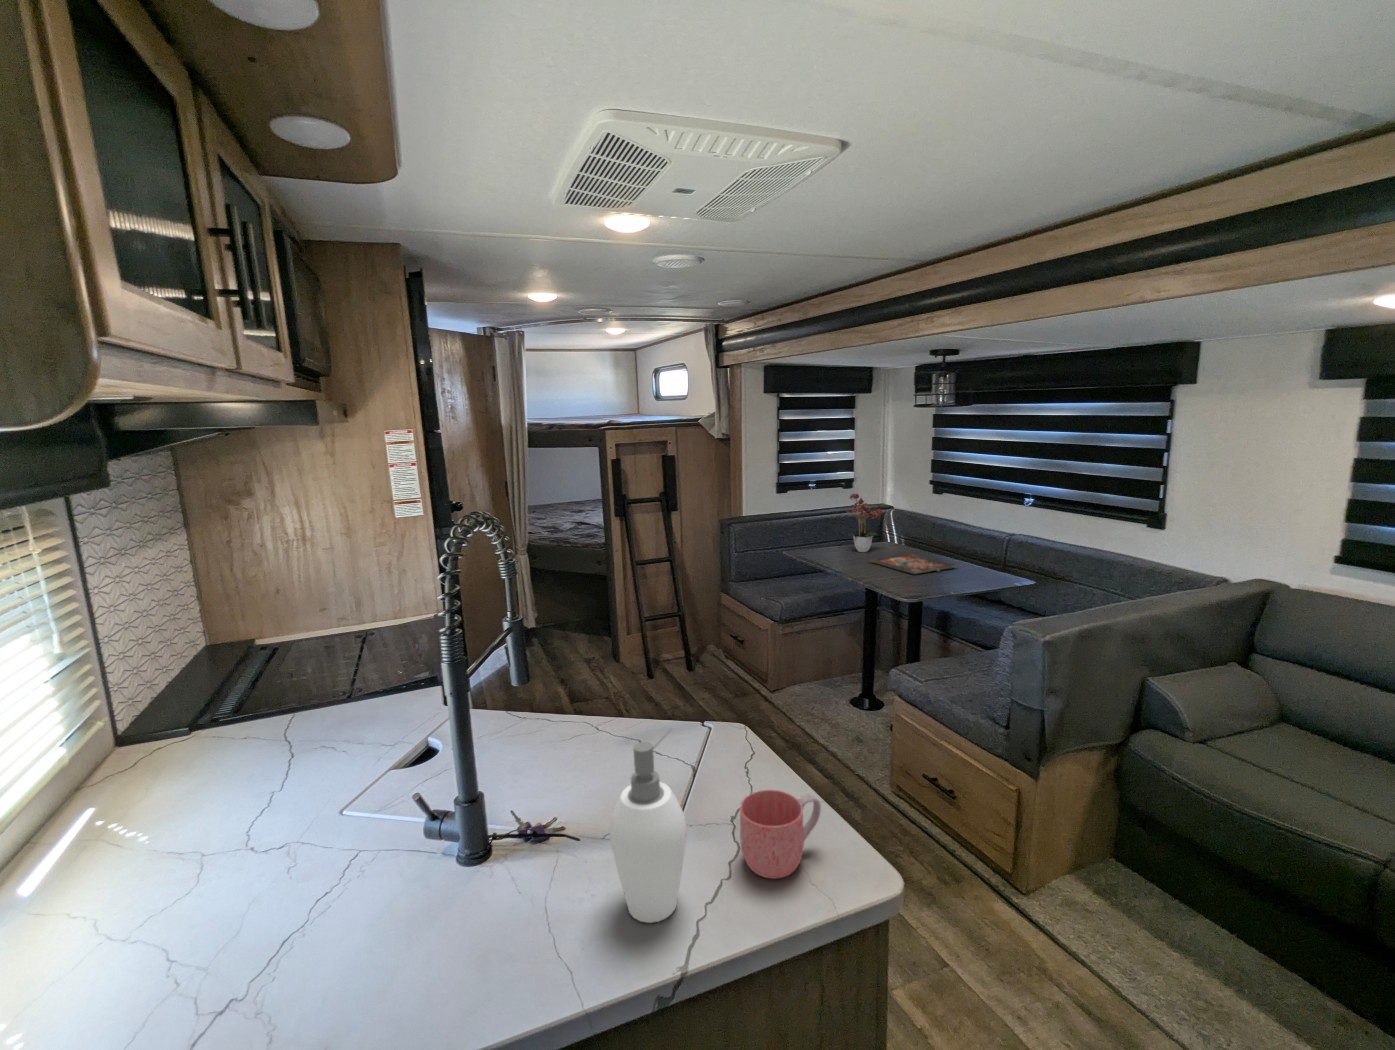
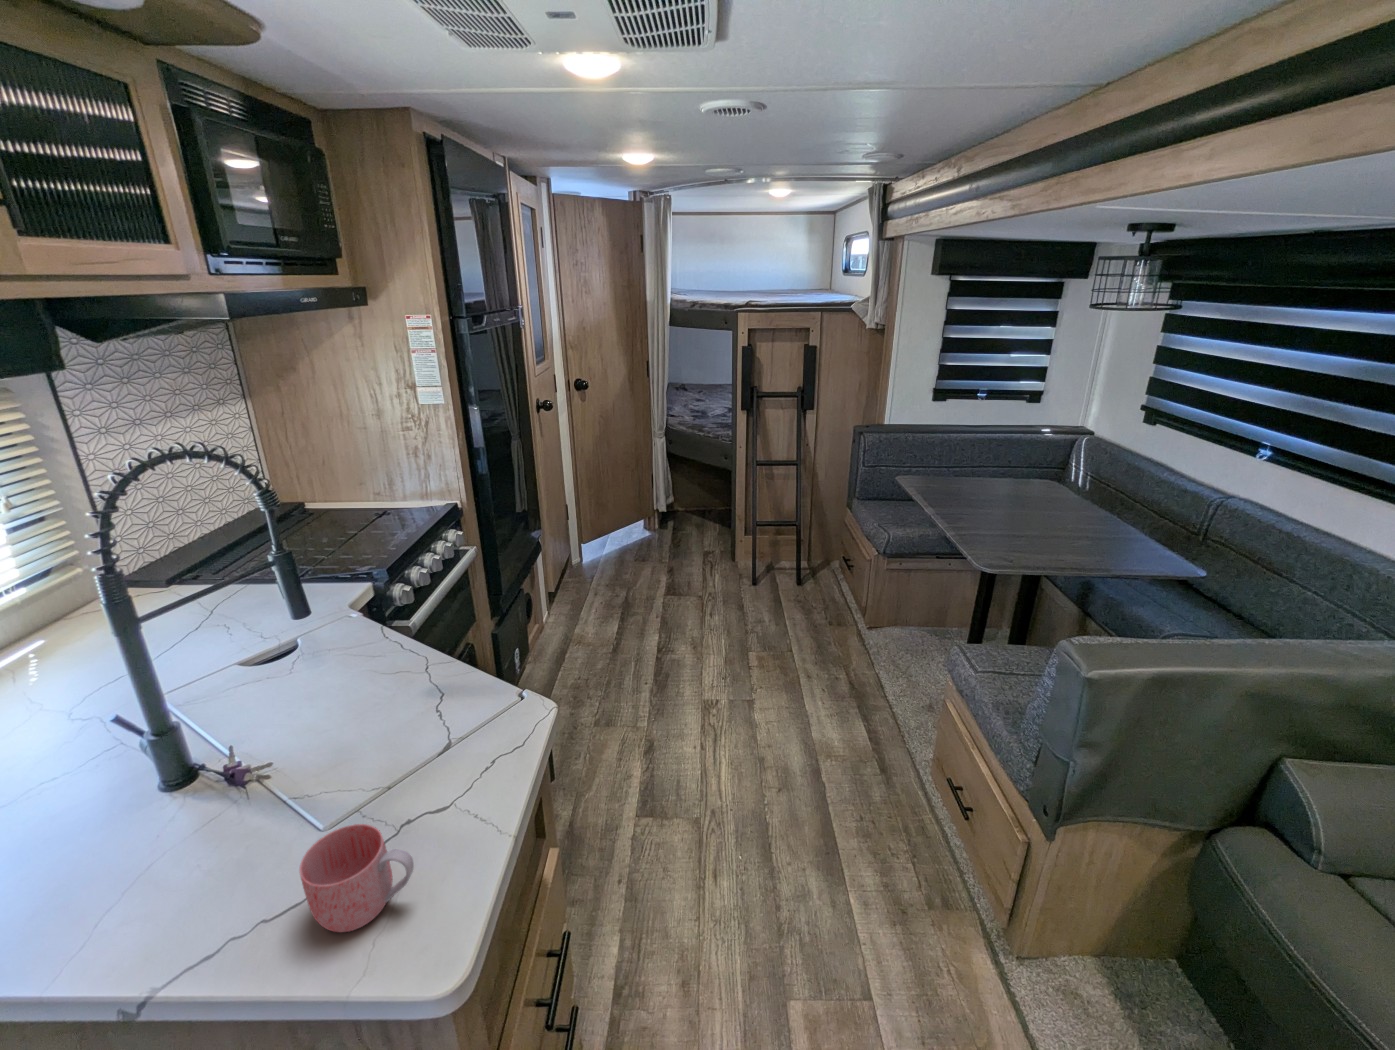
flower arrangement: present [846,493,883,552] -> none [991,411,1051,489]
board game: present [870,553,957,574] -> none [1003,500,1117,533]
soap dispenser: present [609,728,686,923] -> none [127,736,245,932]

